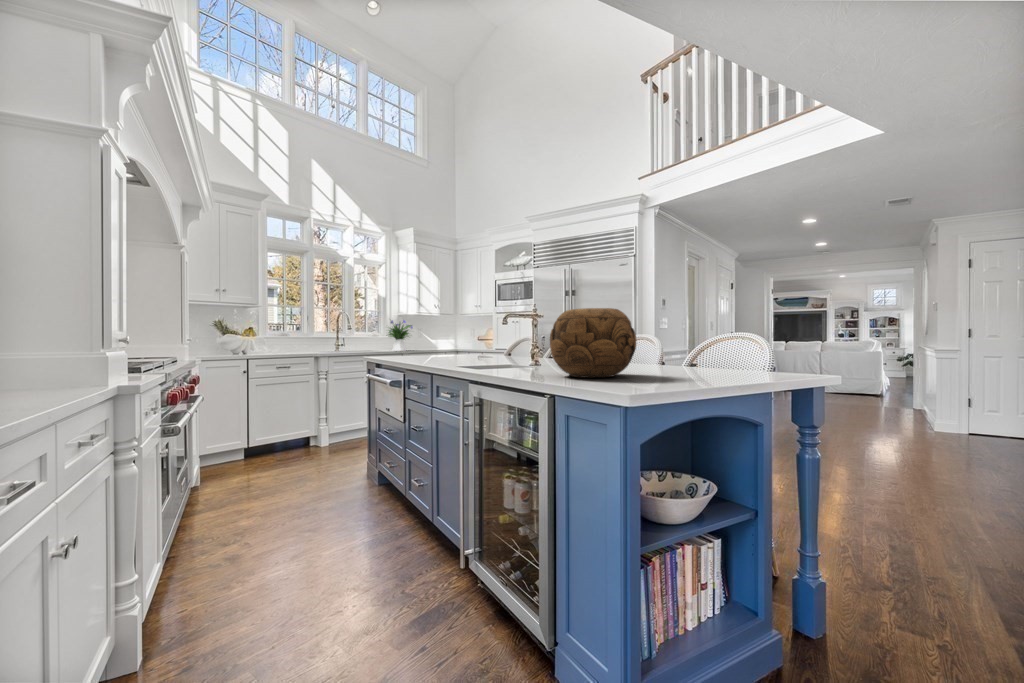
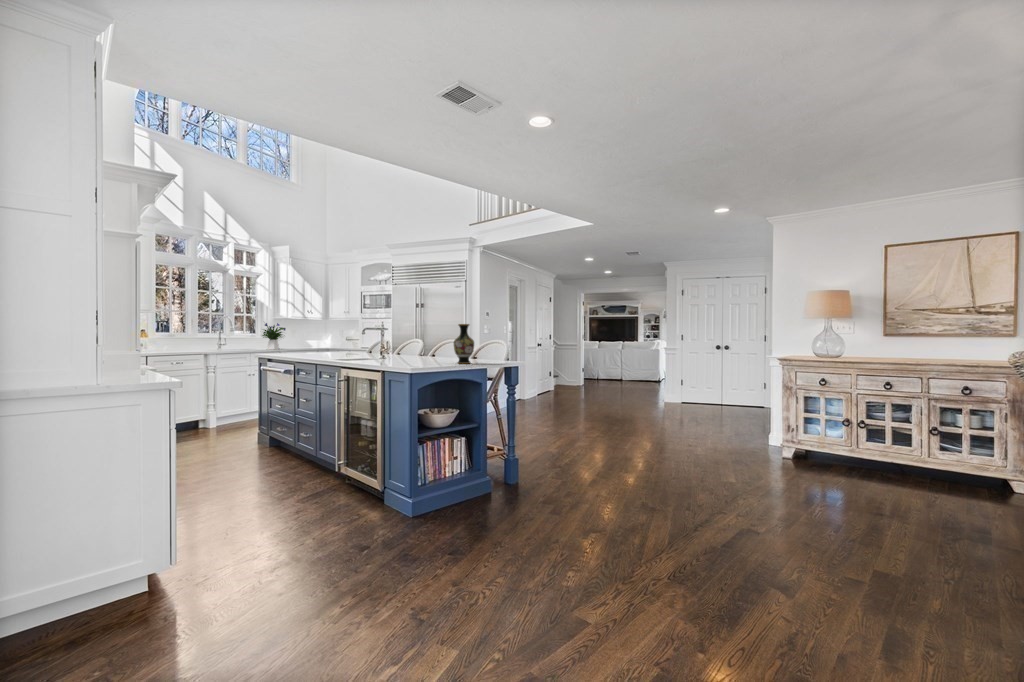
vase: none [688,289,736,375] -> present [454,324,474,364]
decorative bowl: present [550,308,636,377] -> none [386,333,427,365]

